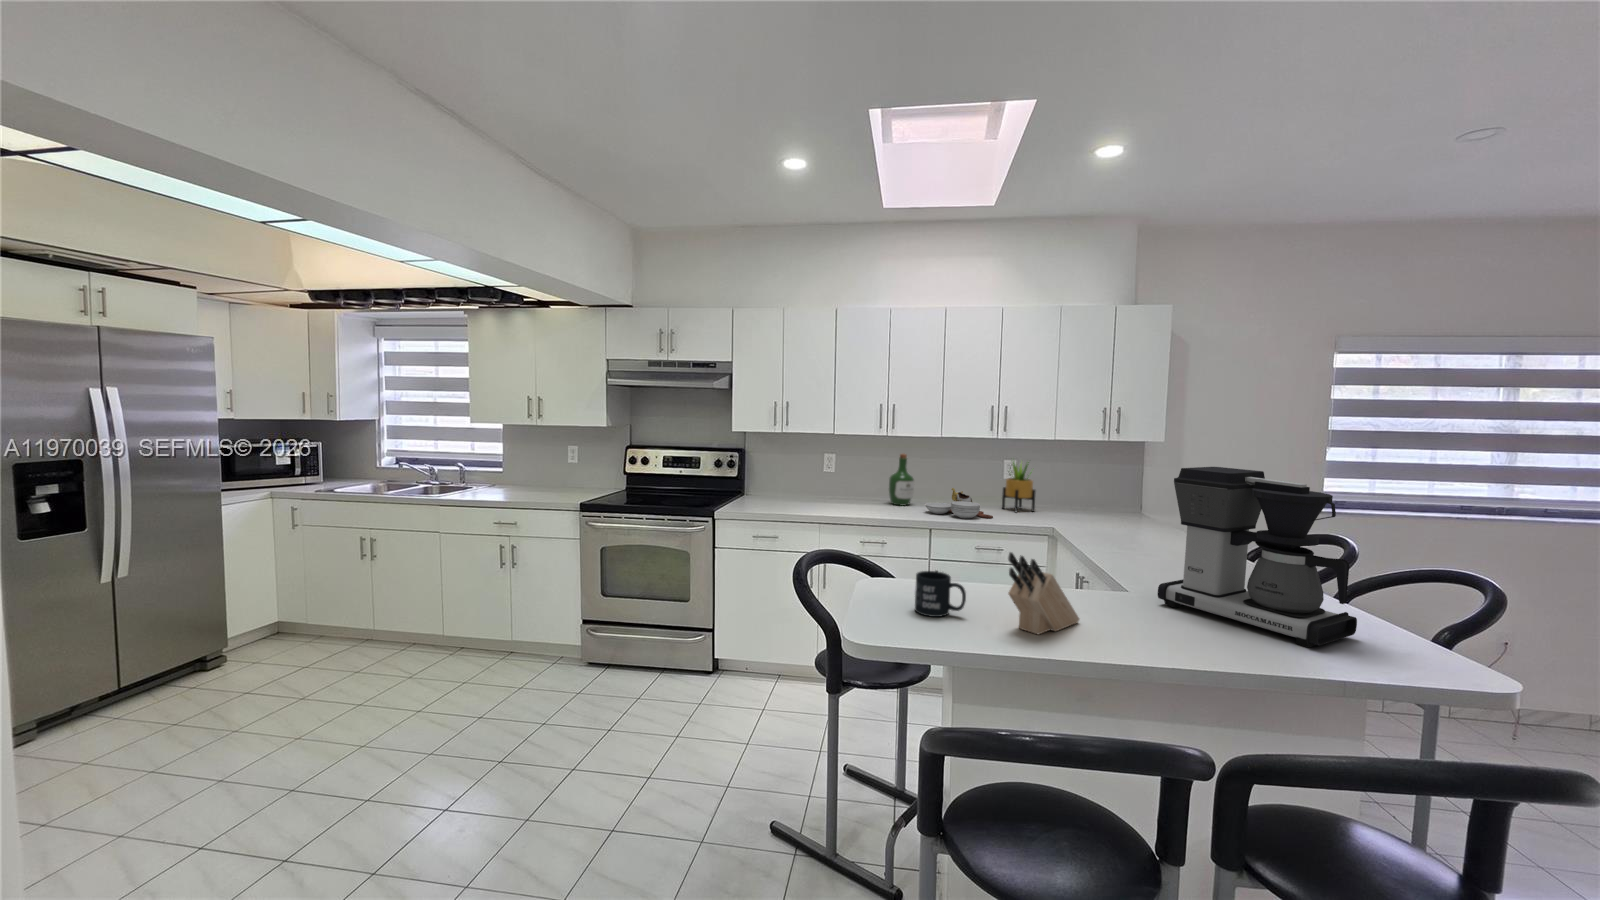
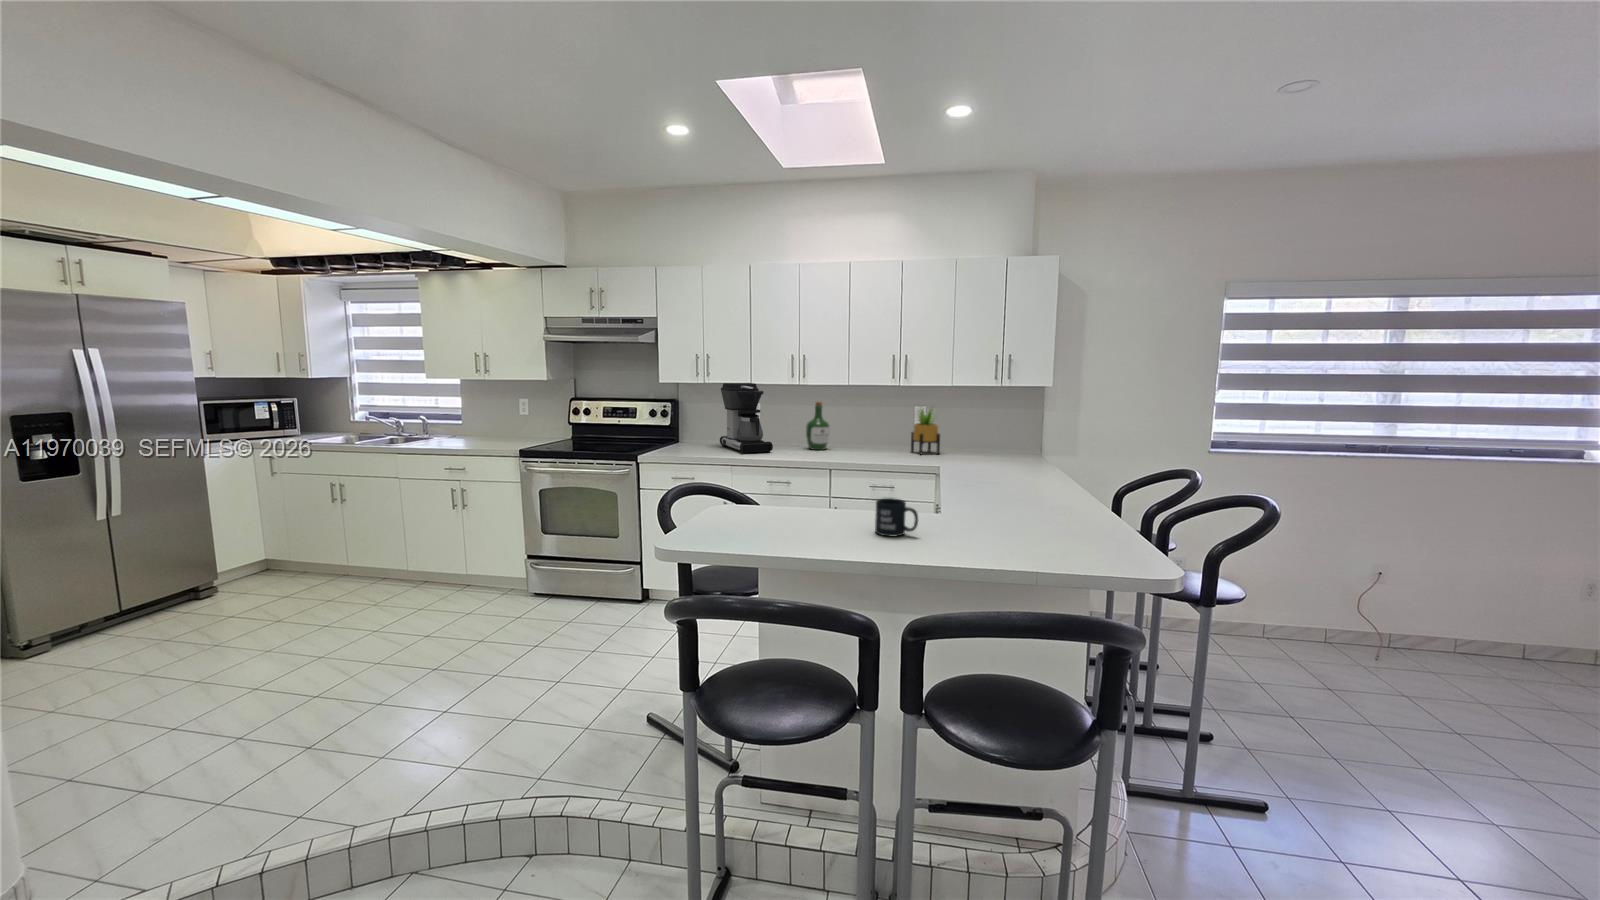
coffee maker: present [1158,467,1357,648] -> present [720,383,773,454]
cutting board: present [925,488,993,518] -> none [832,433,892,460]
knife block: present [1008,552,1079,634] -> none [779,472,855,541]
mug: present [915,571,966,617] -> present [875,498,918,536]

